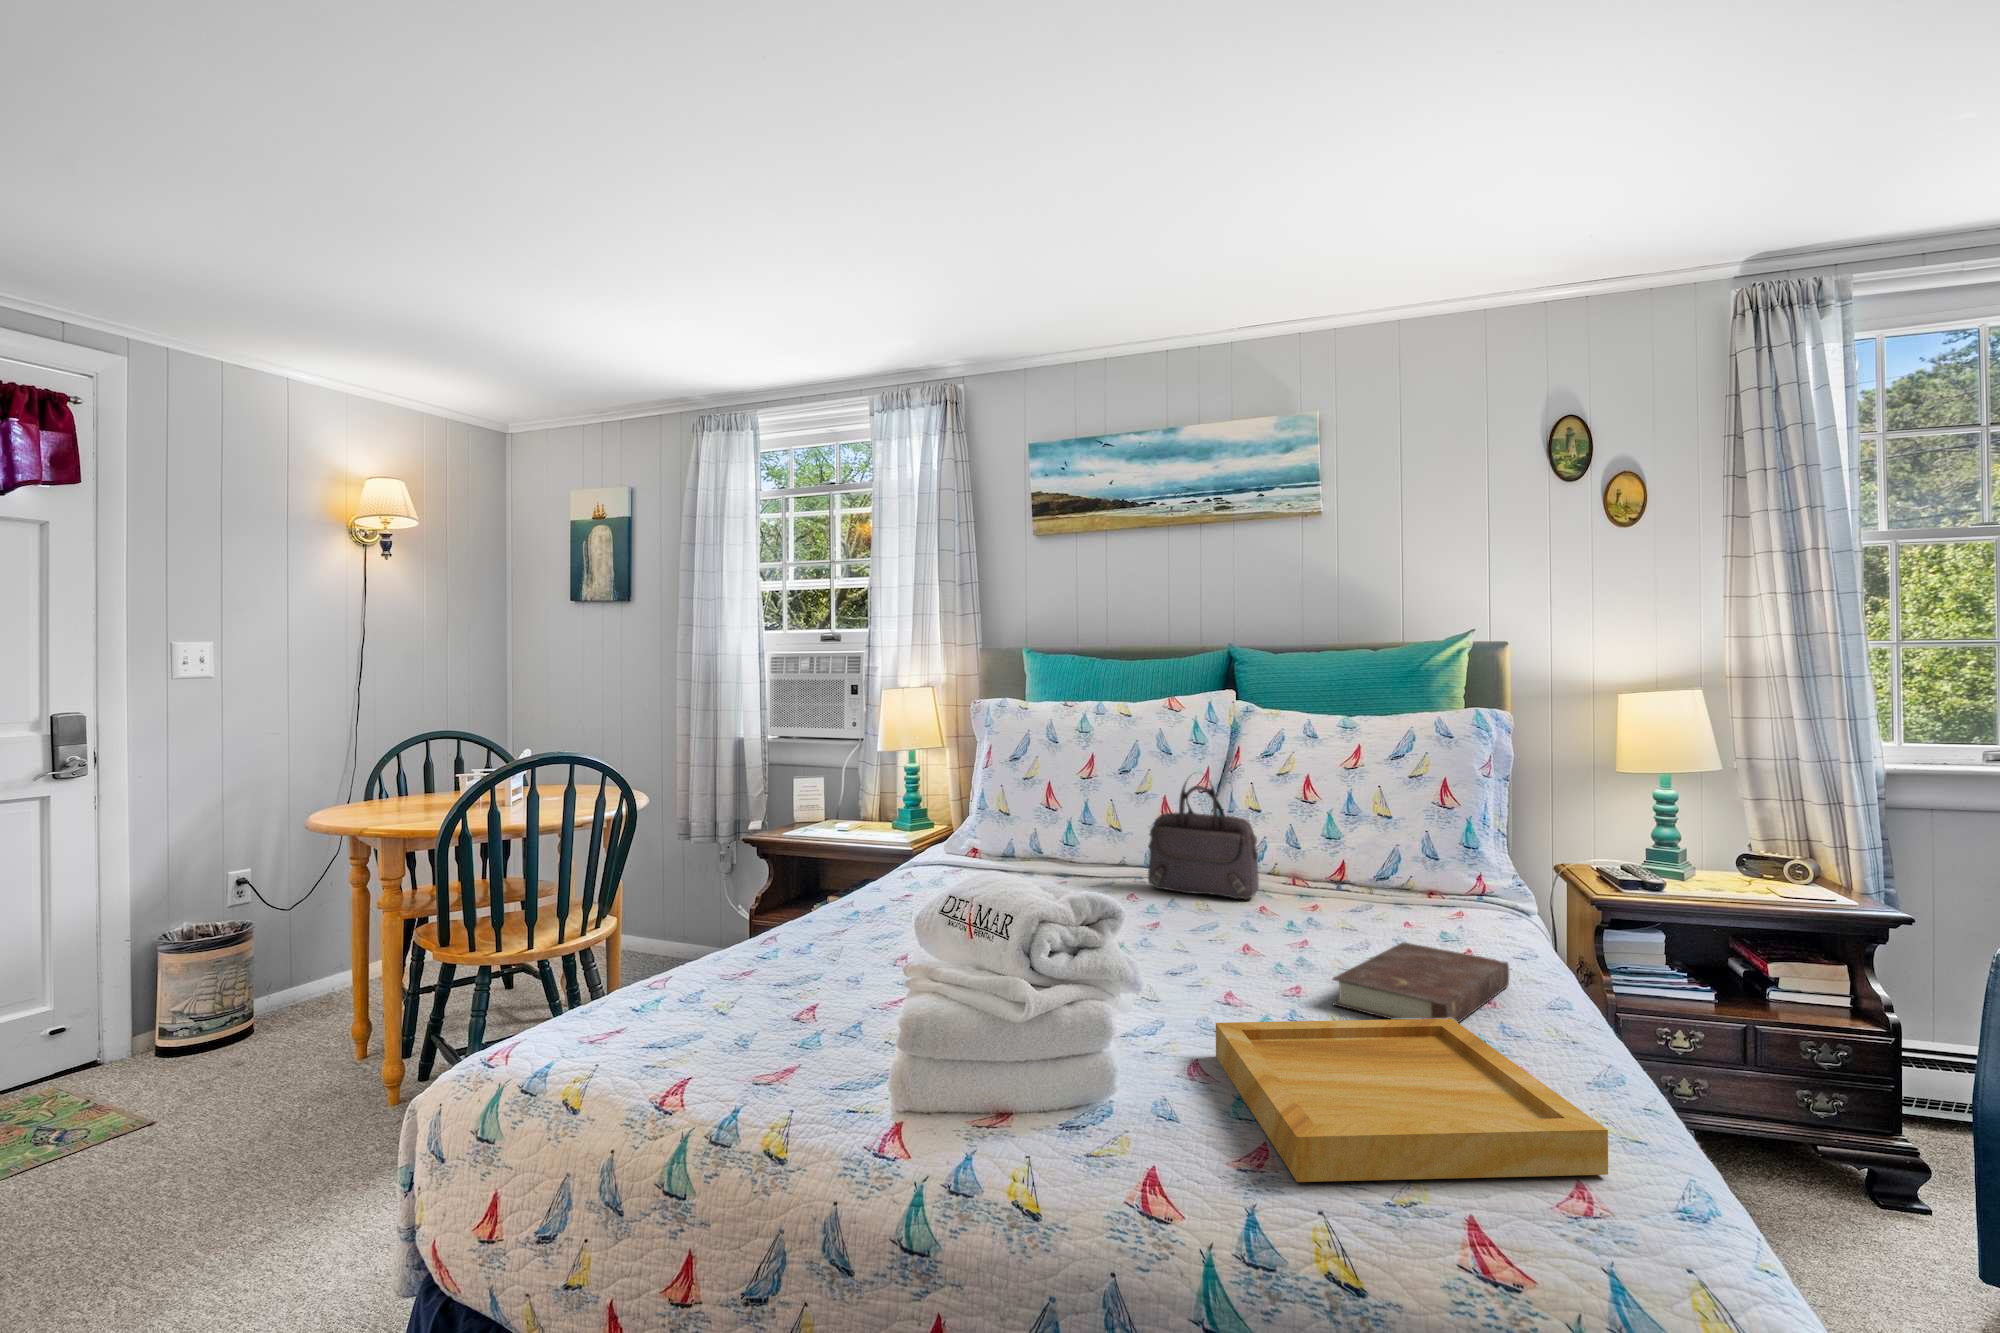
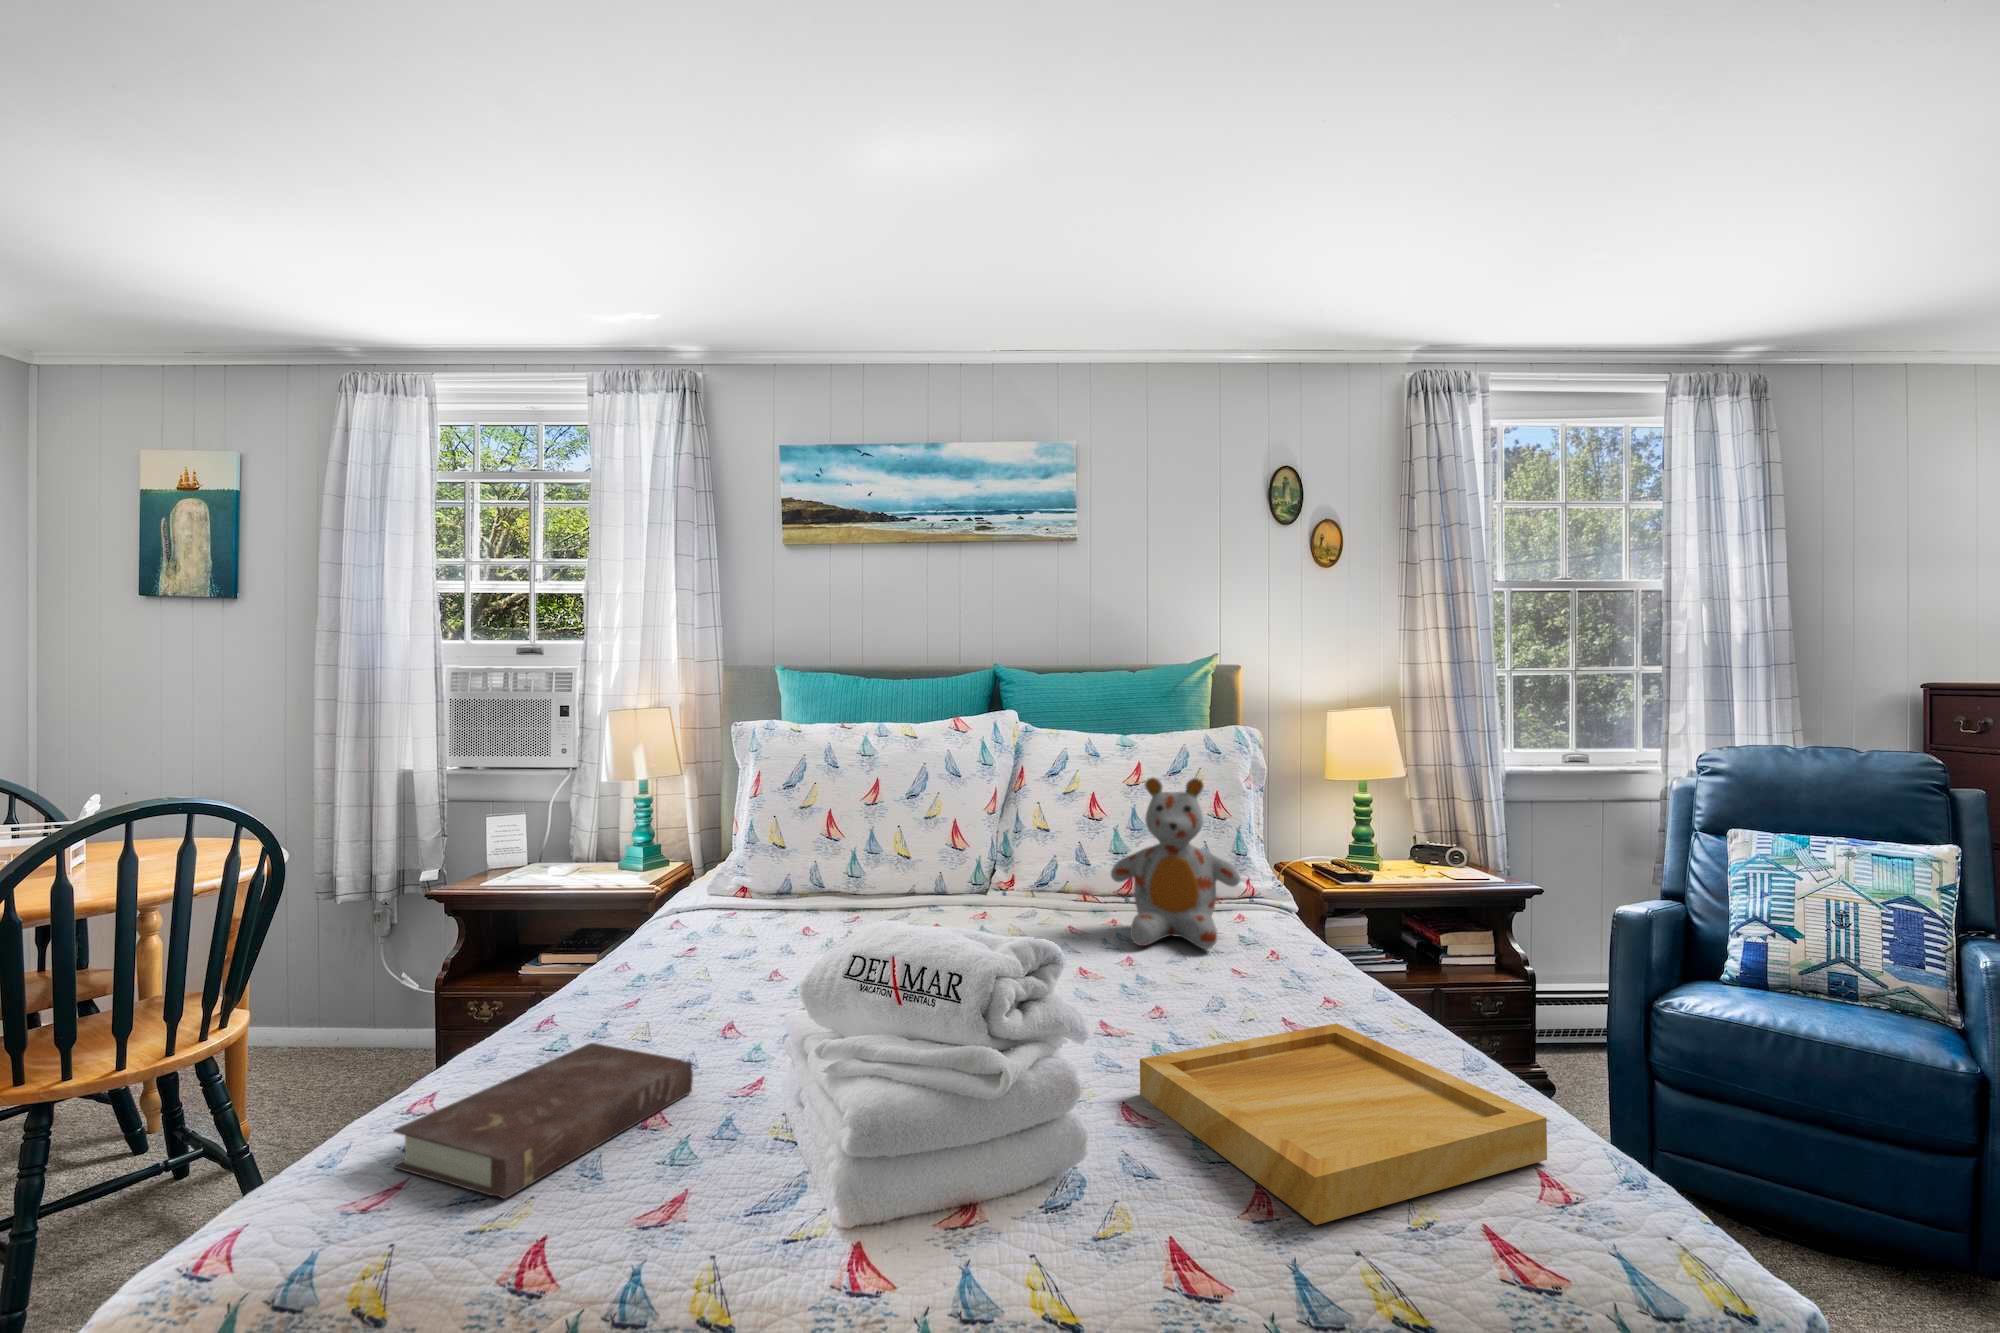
stuffed bear: none [1300,762,1440,941] -> present [1111,778,1240,949]
handbag: present [1148,781,1259,899] -> none [949,792,1063,919]
book: present [1333,942,1509,1022] -> present [393,1043,693,1199]

